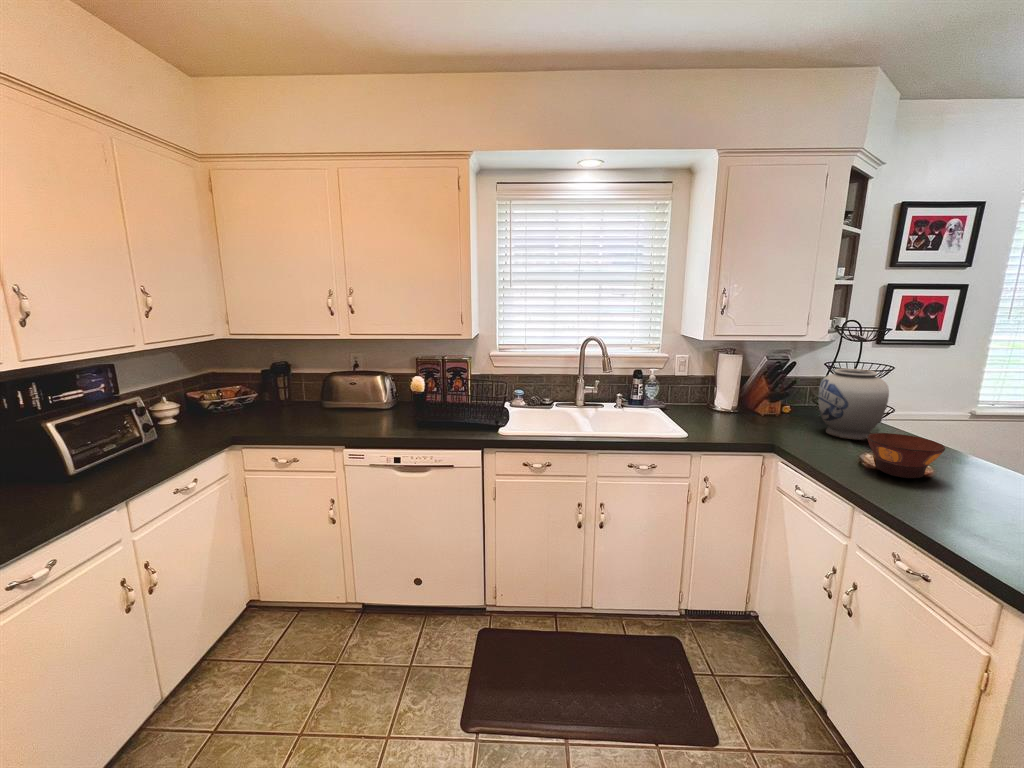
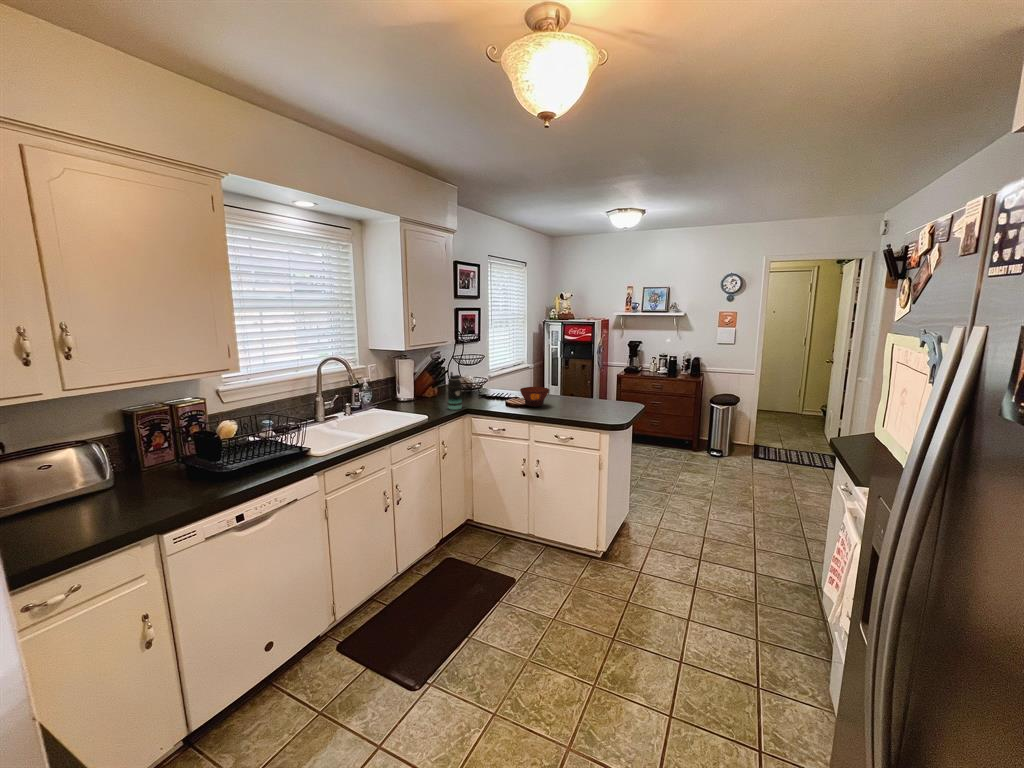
vase: present [819,368,889,440] -> none [468,359,500,398]
bottle: none [738,377,776,438] -> present [447,372,466,410]

